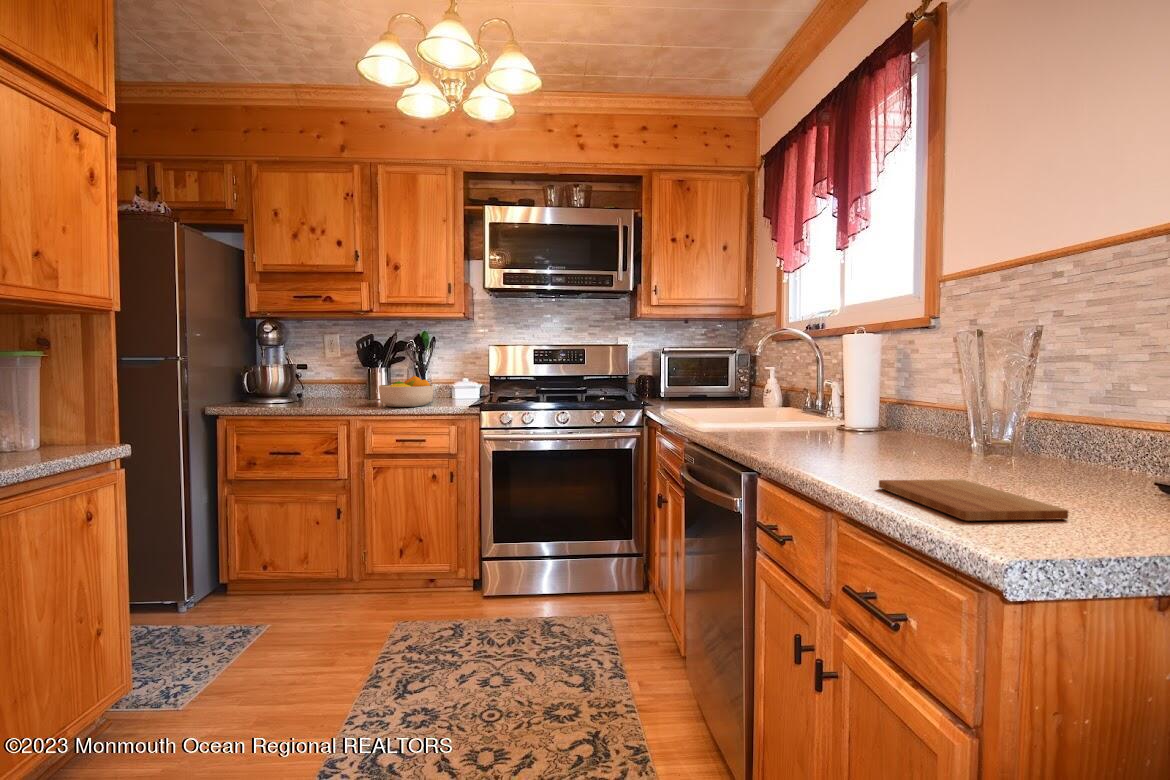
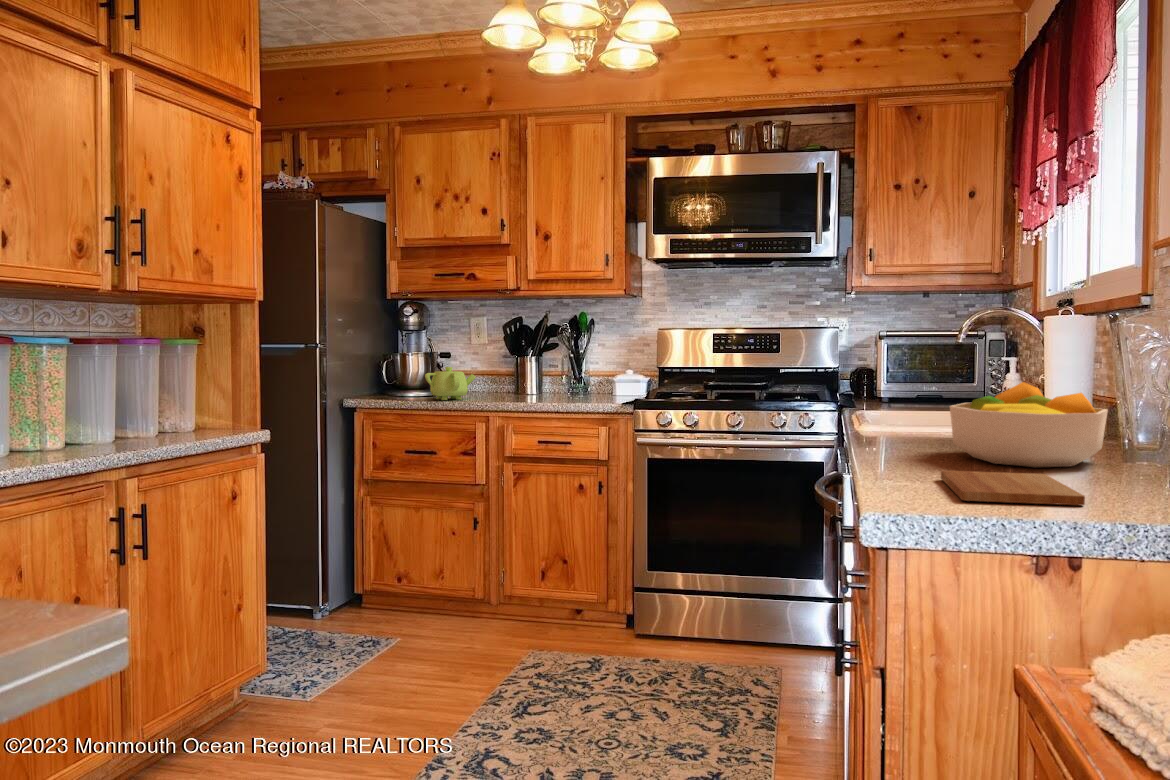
fruit bowl: present [379,376,434,407] -> present [950,382,1108,467]
teapot: none [288,377,335,407] -> present [425,367,476,400]

